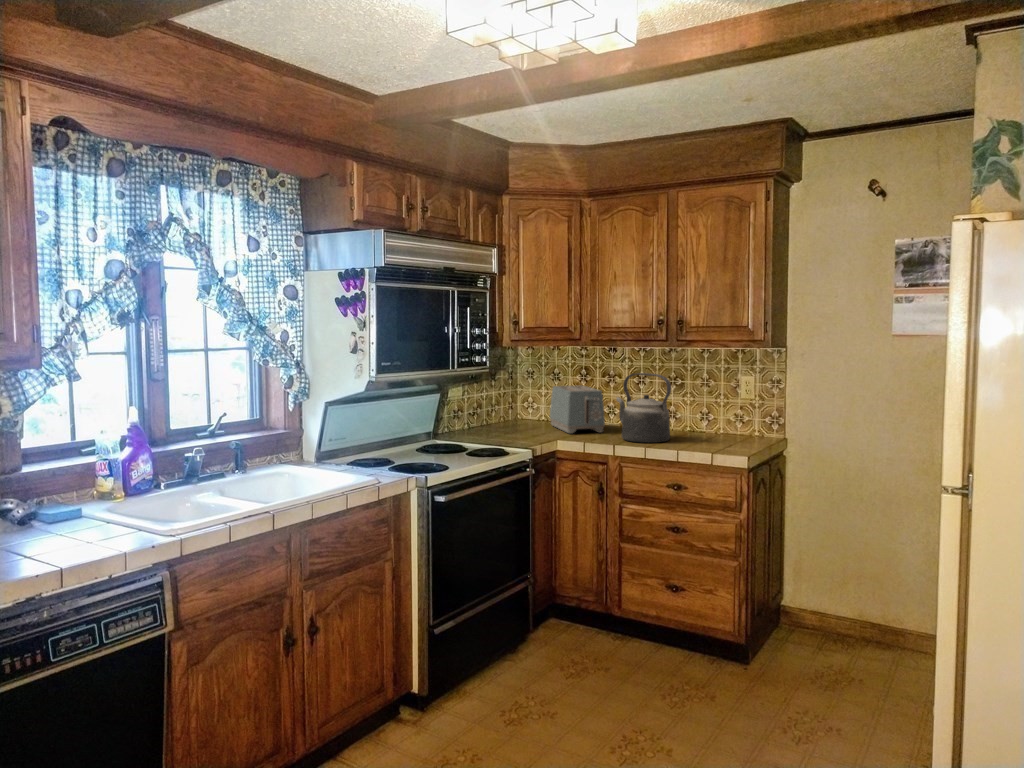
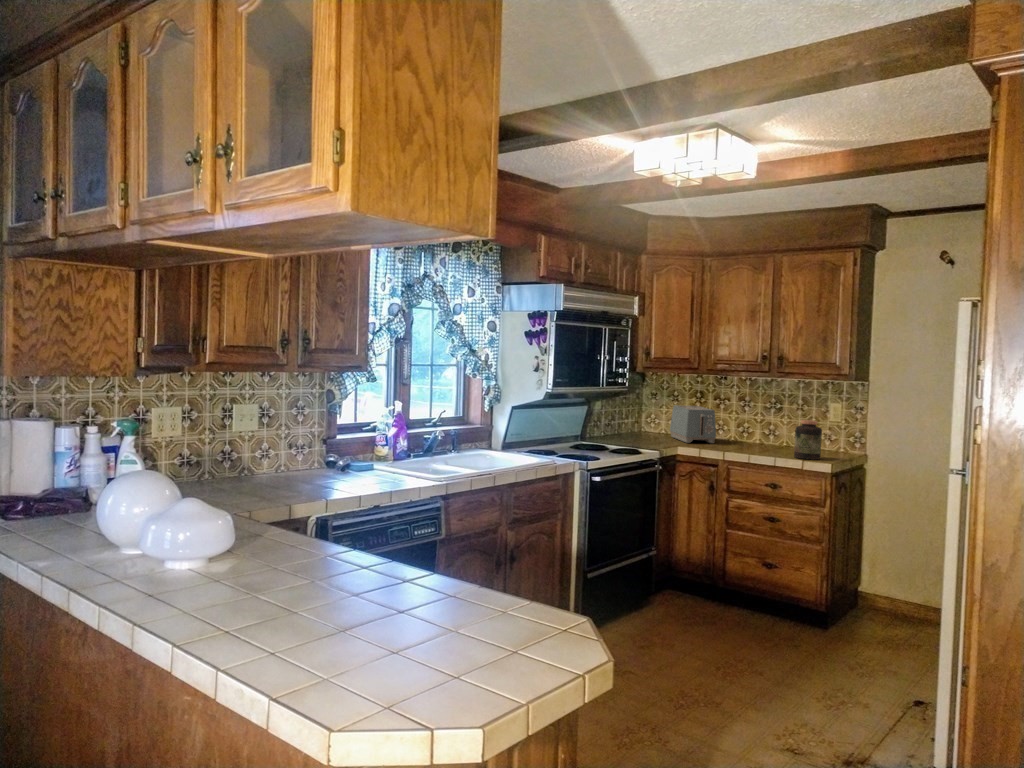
kettle: present [617,373,671,443] -> none [726,397,772,452]
jar: none [701,401,734,451] -> present [794,420,822,460]

